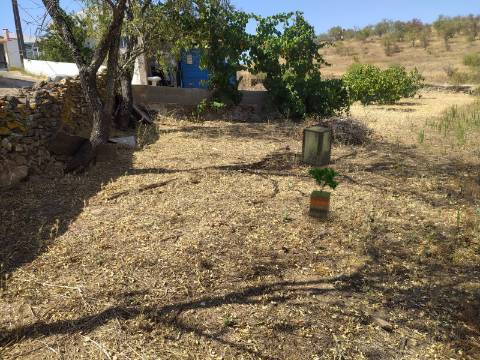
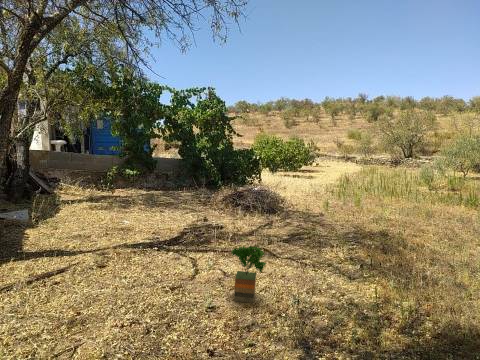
storage box: present [301,126,333,167] -> none [220,197,252,240]

